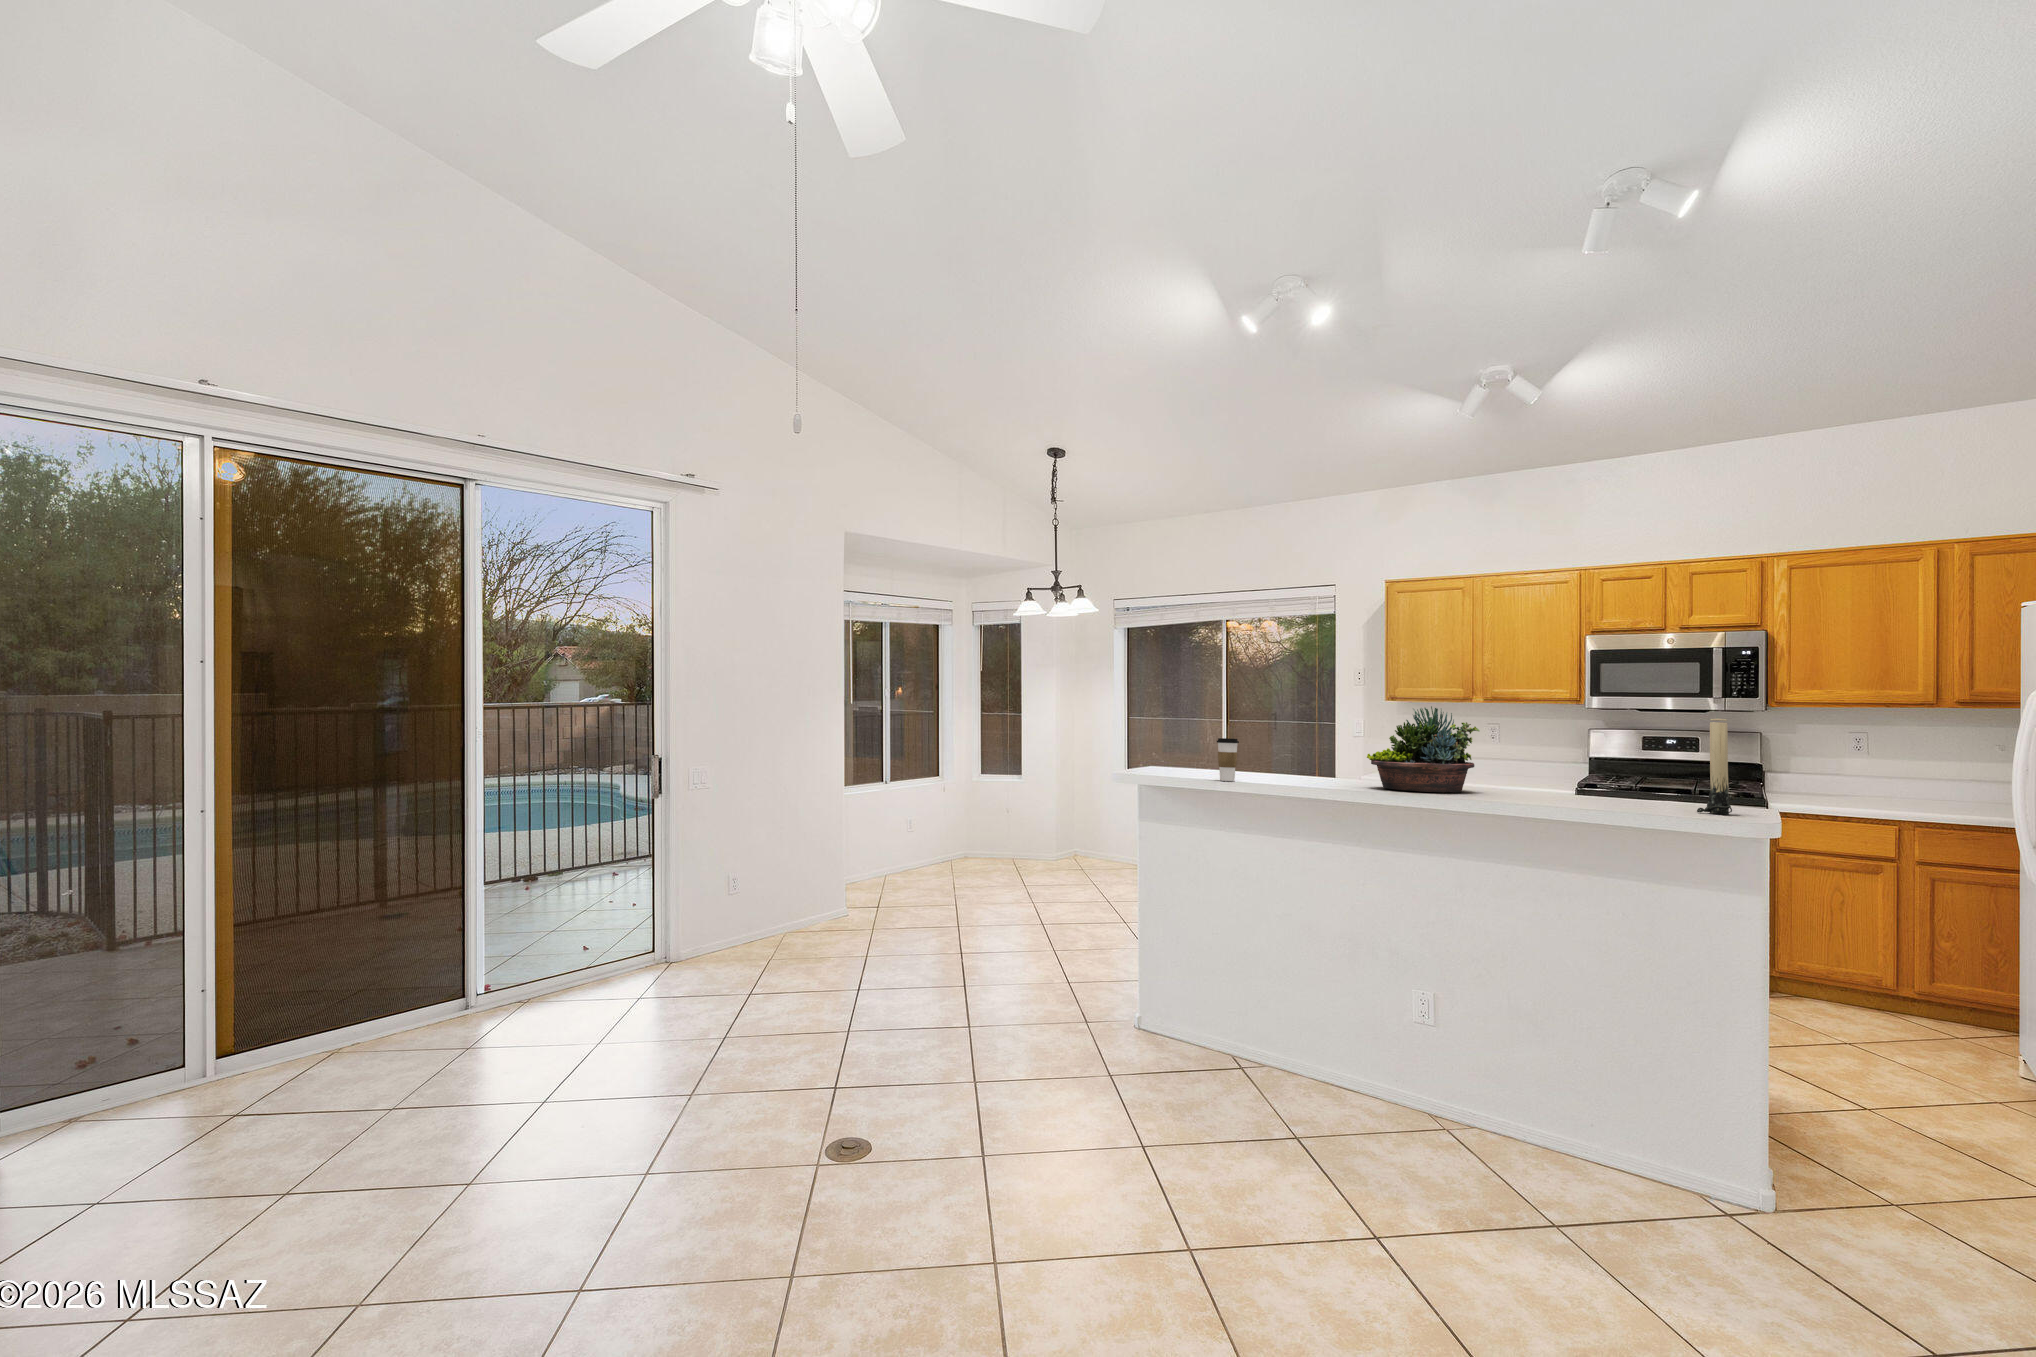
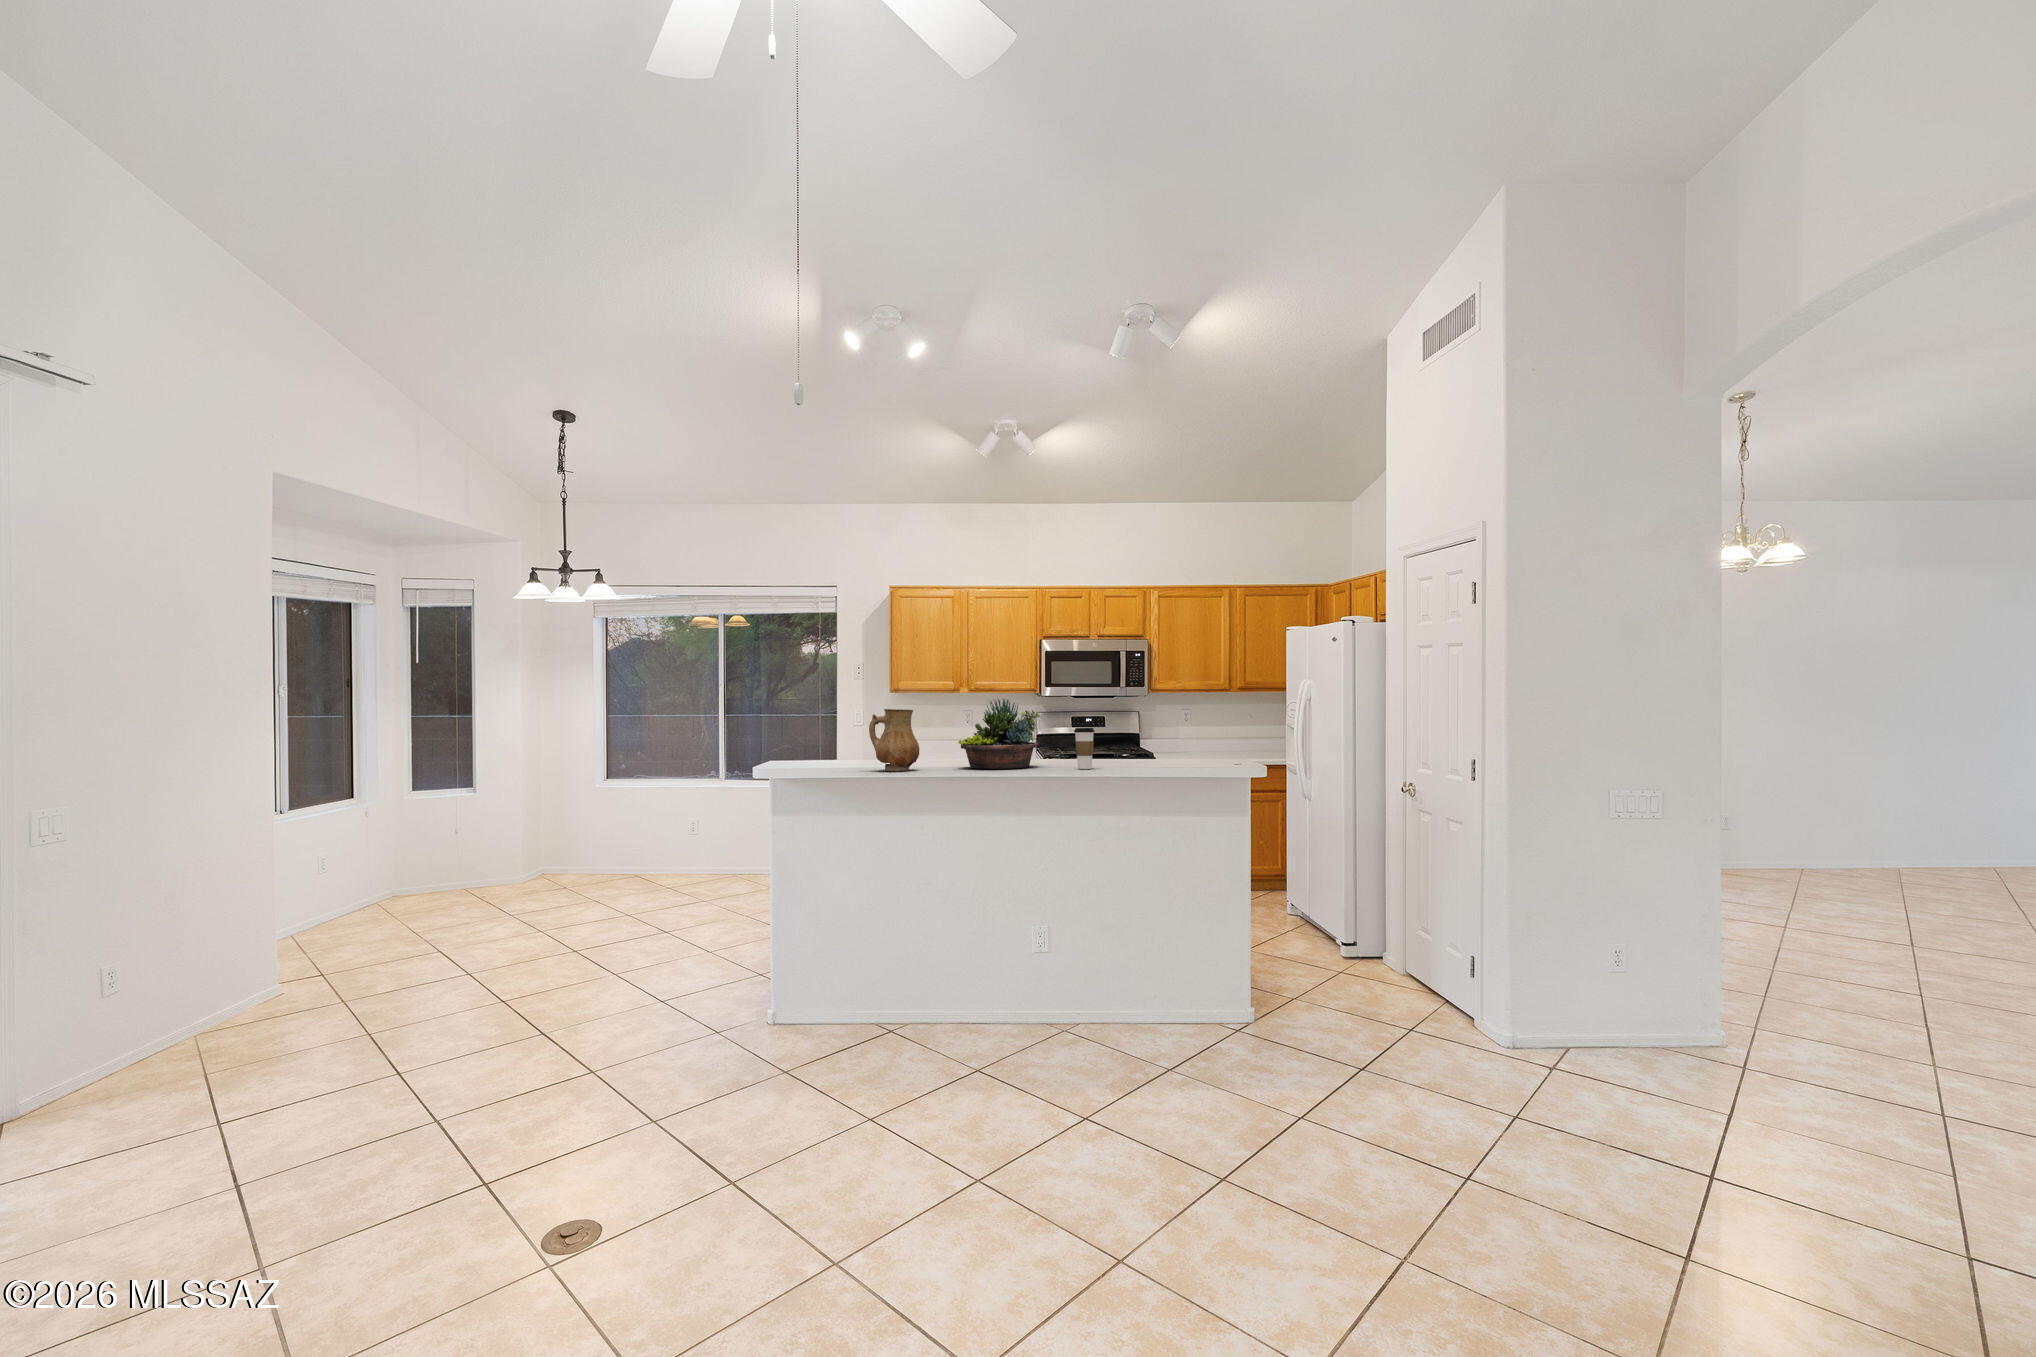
ceramic pitcher: none [1265,716,1321,785] -> present [869,709,919,771]
candle: present [1697,719,1732,814] -> none [1193,703,1211,768]
coffee cup: present [1217,738,1239,781] -> present [1074,728,1095,769]

